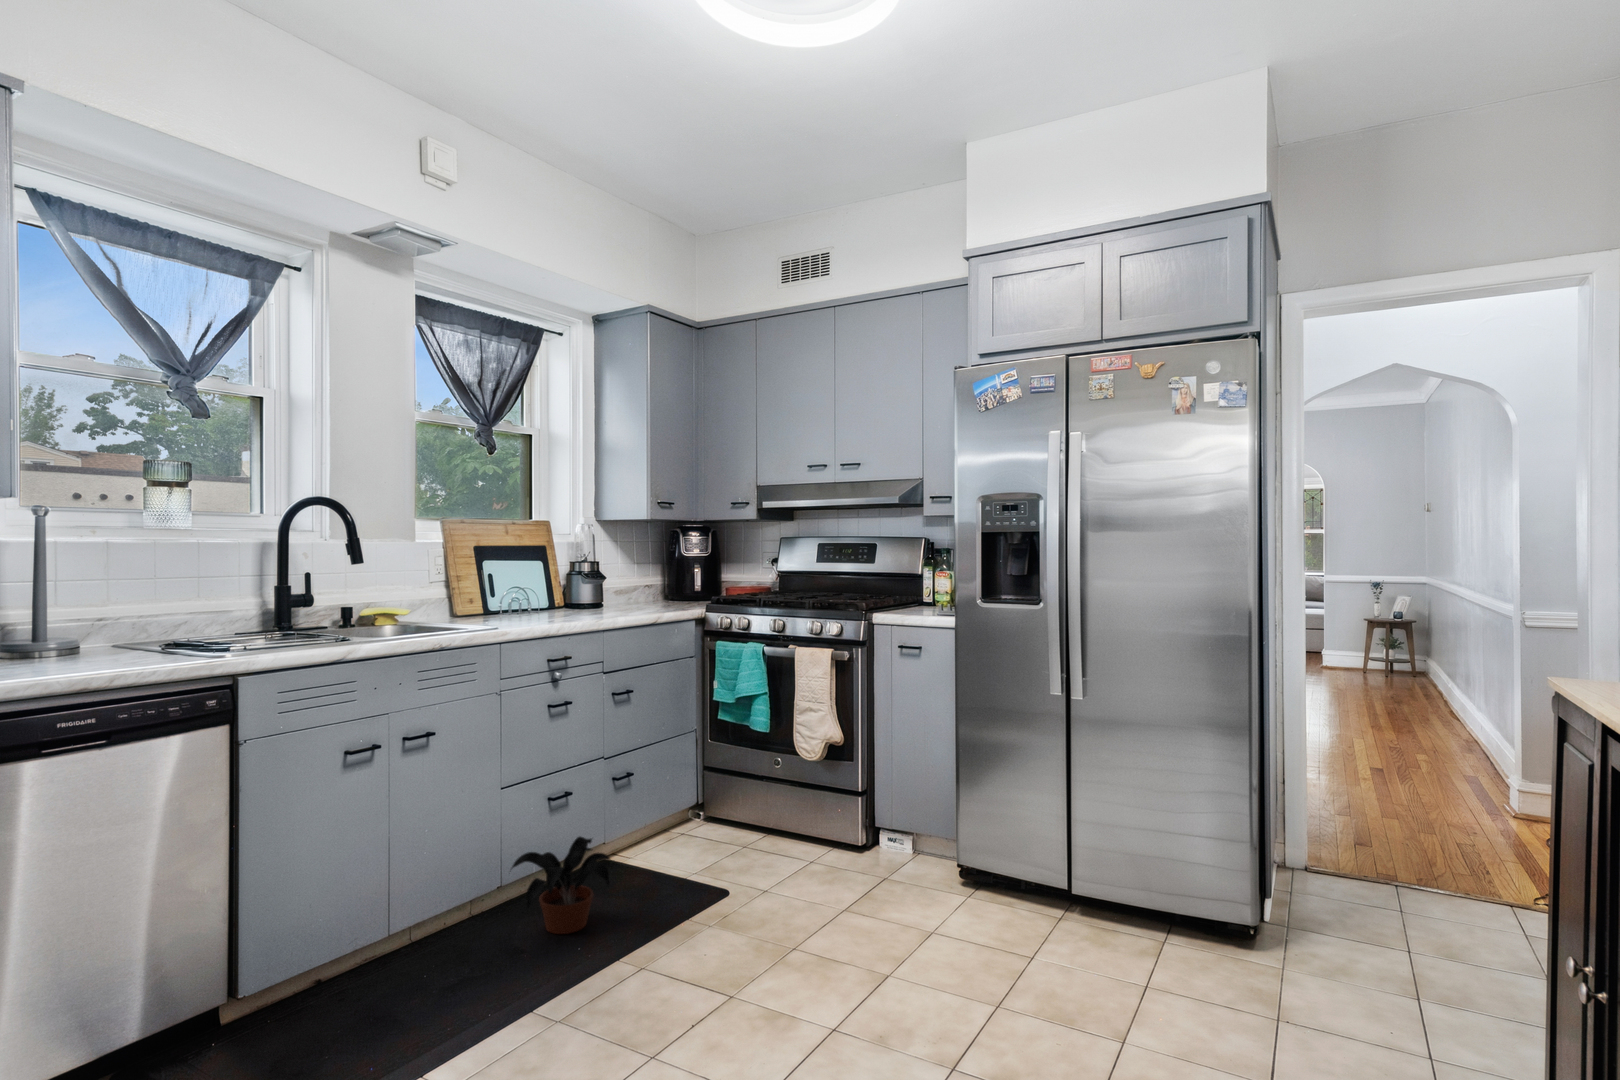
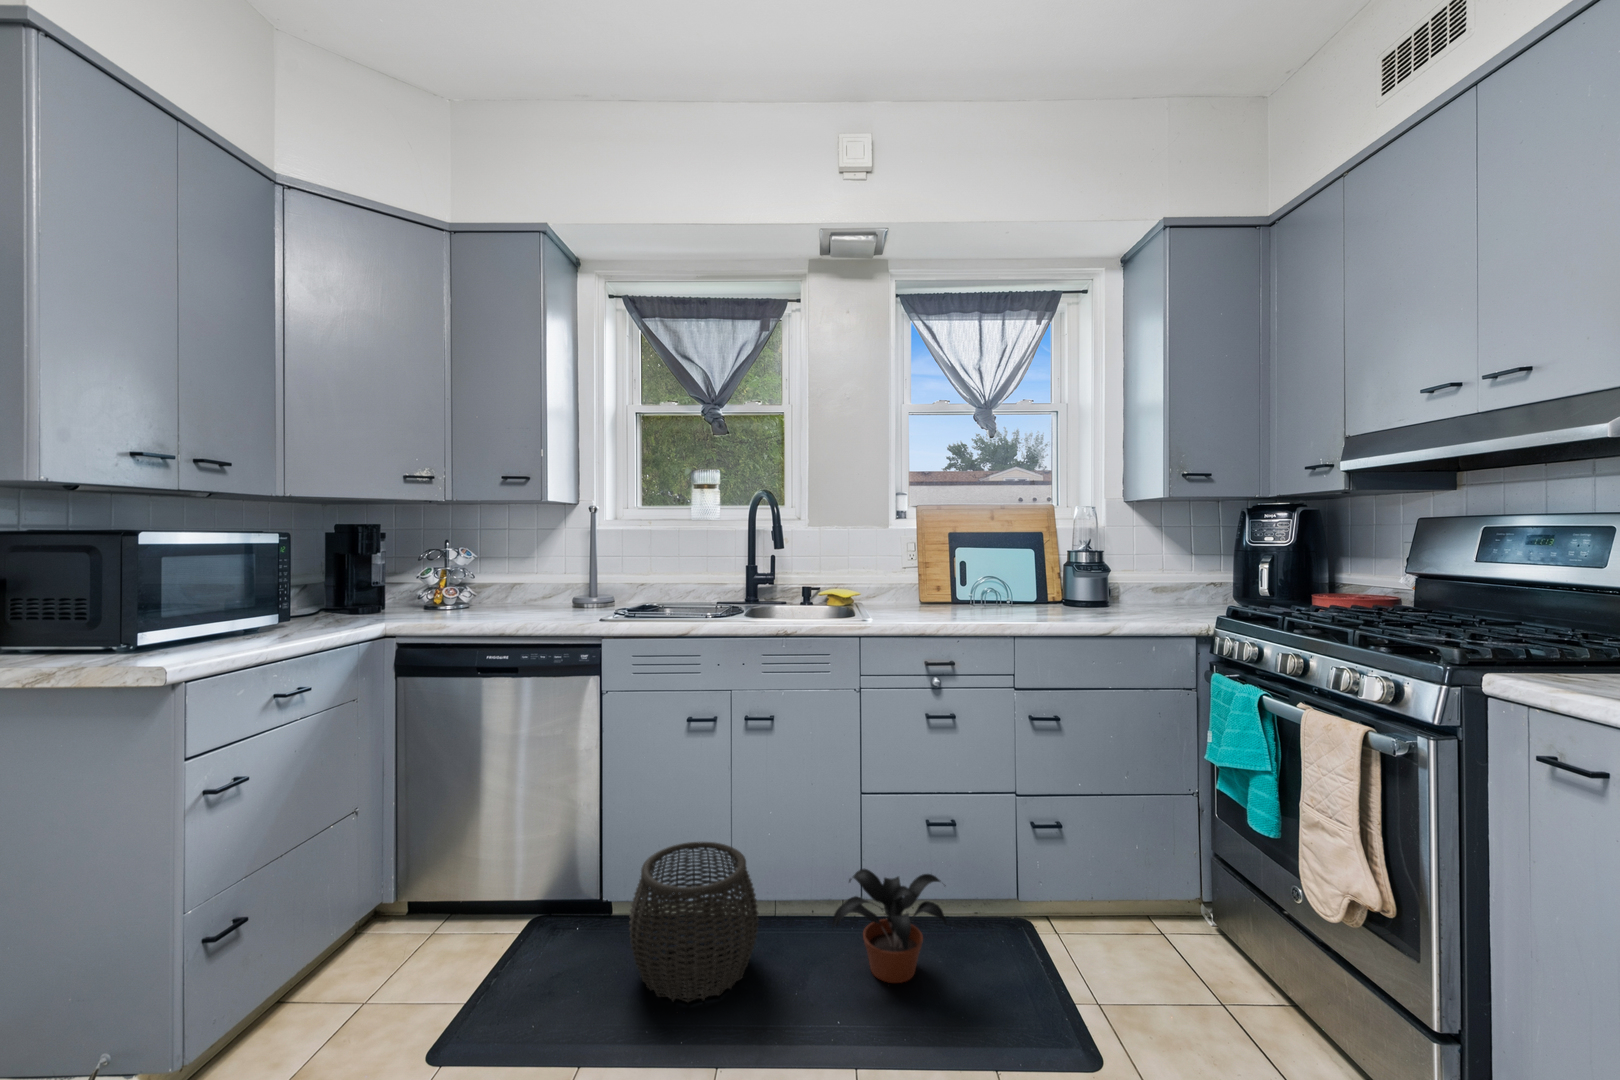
woven basket: none [331,872,482,1035] -> present [629,842,759,1002]

